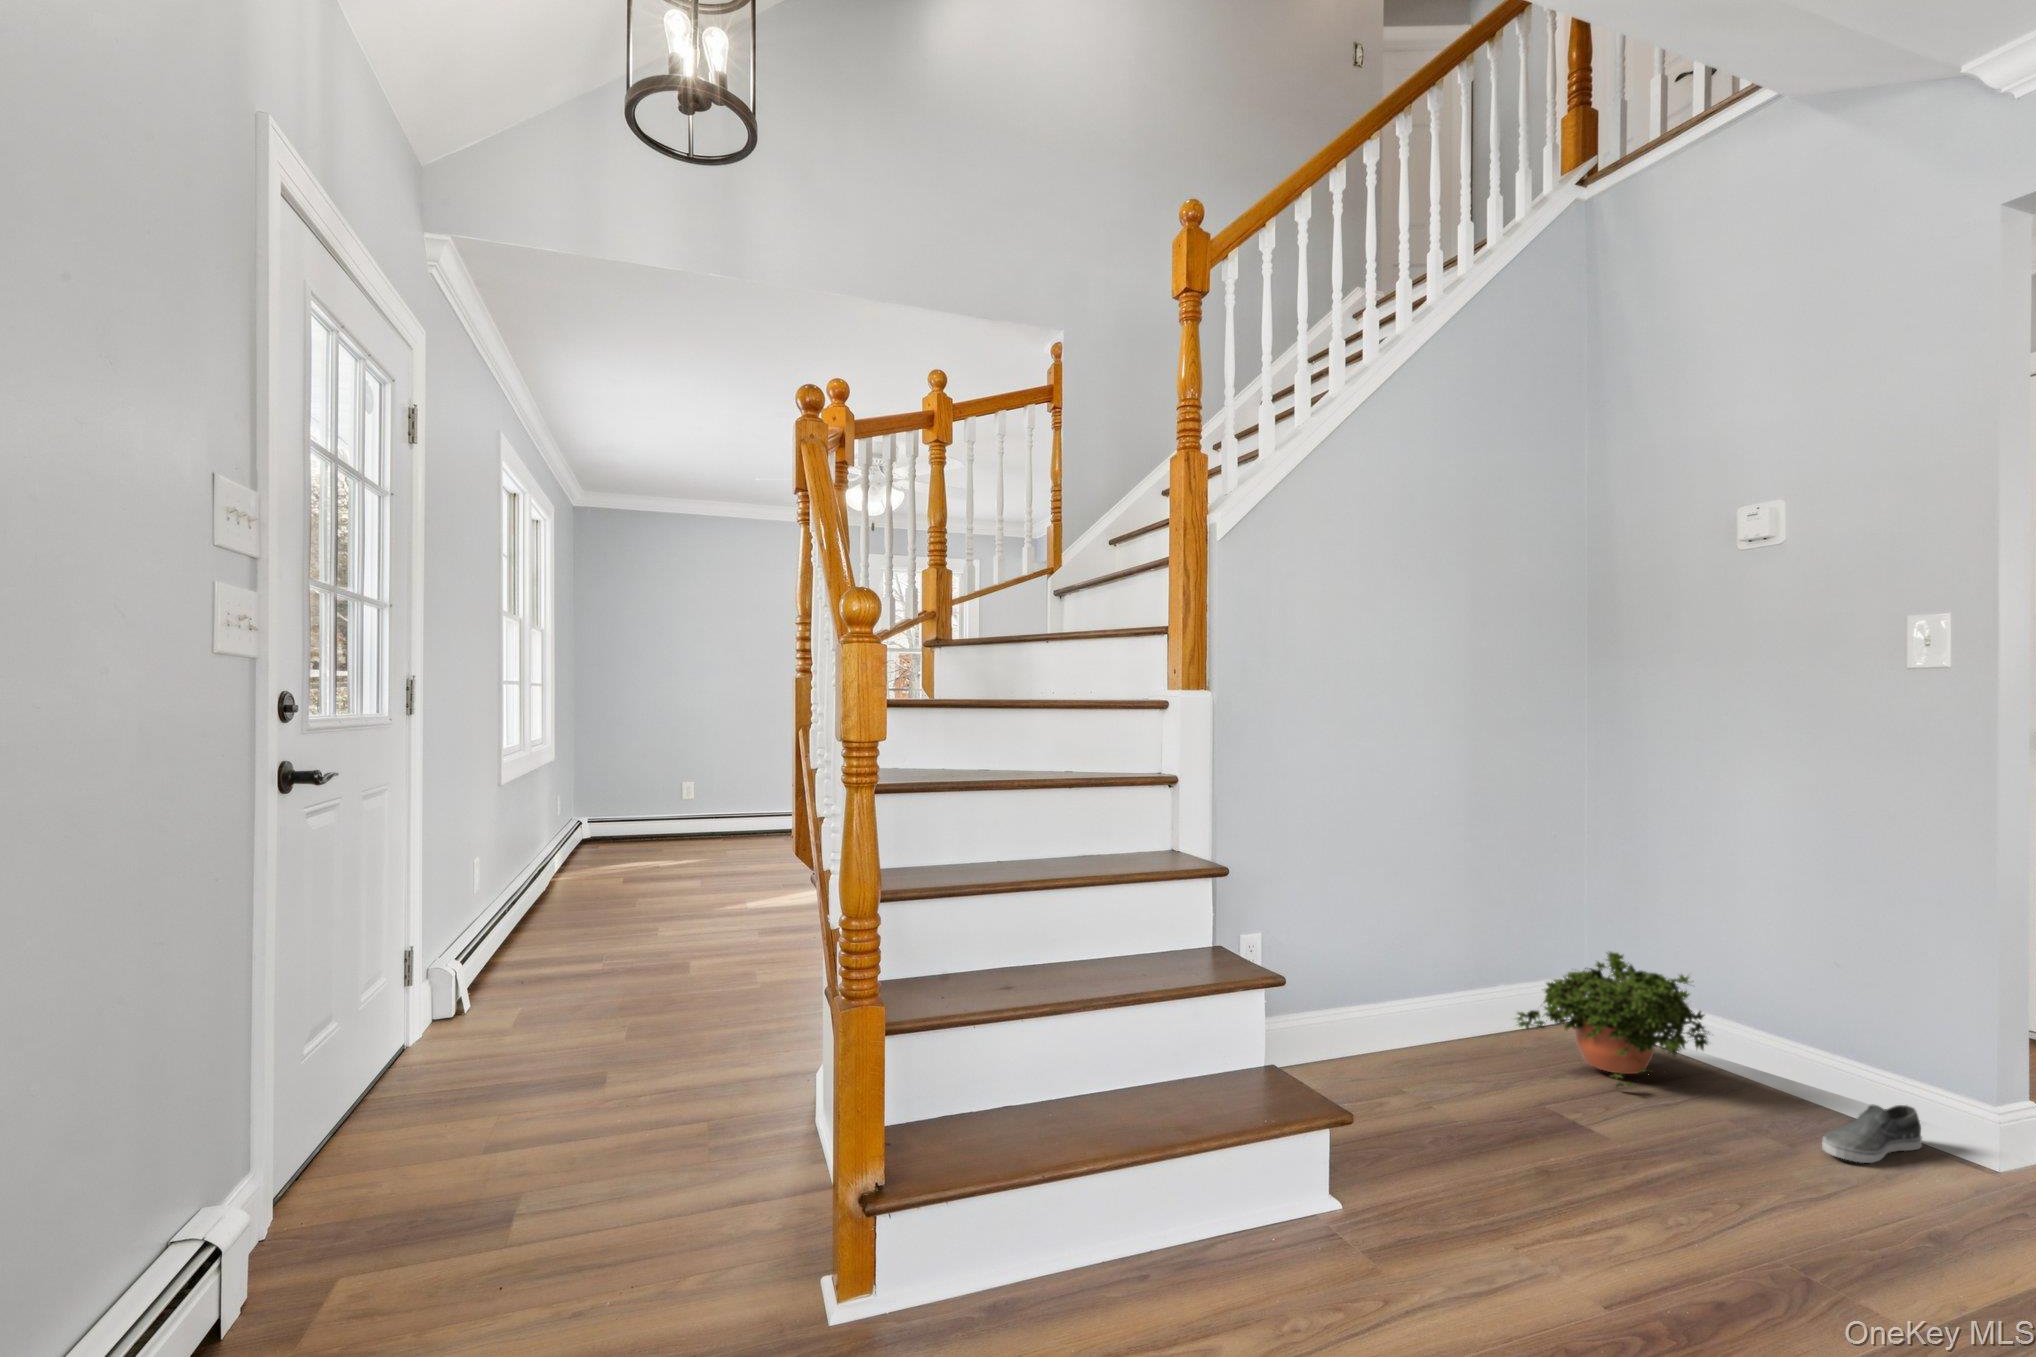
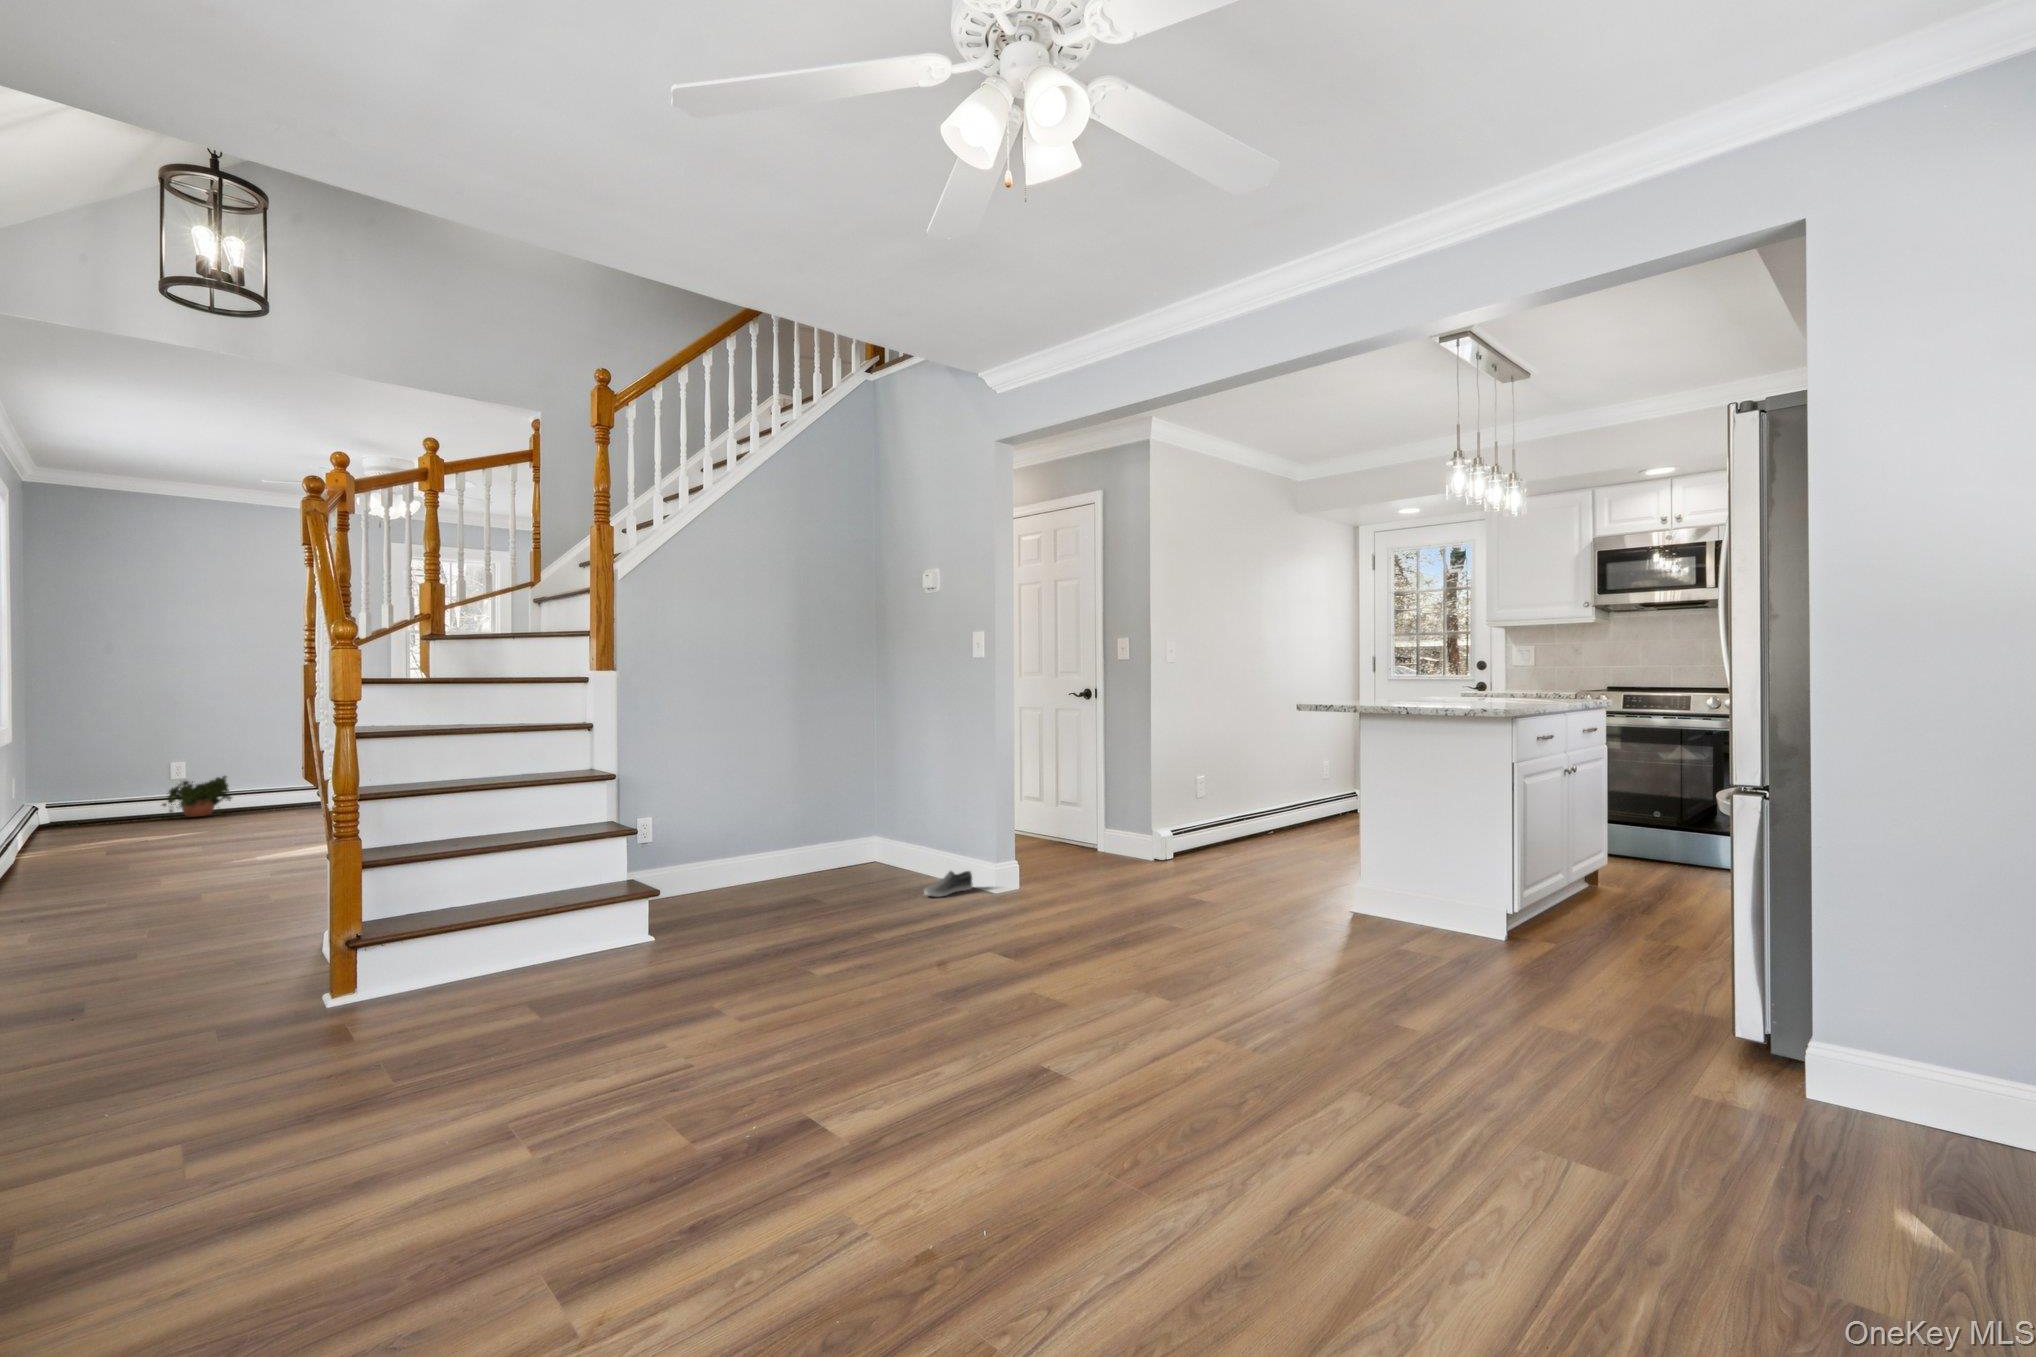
potted plant: present [1517,952,1709,1089] -> present [162,776,233,817]

